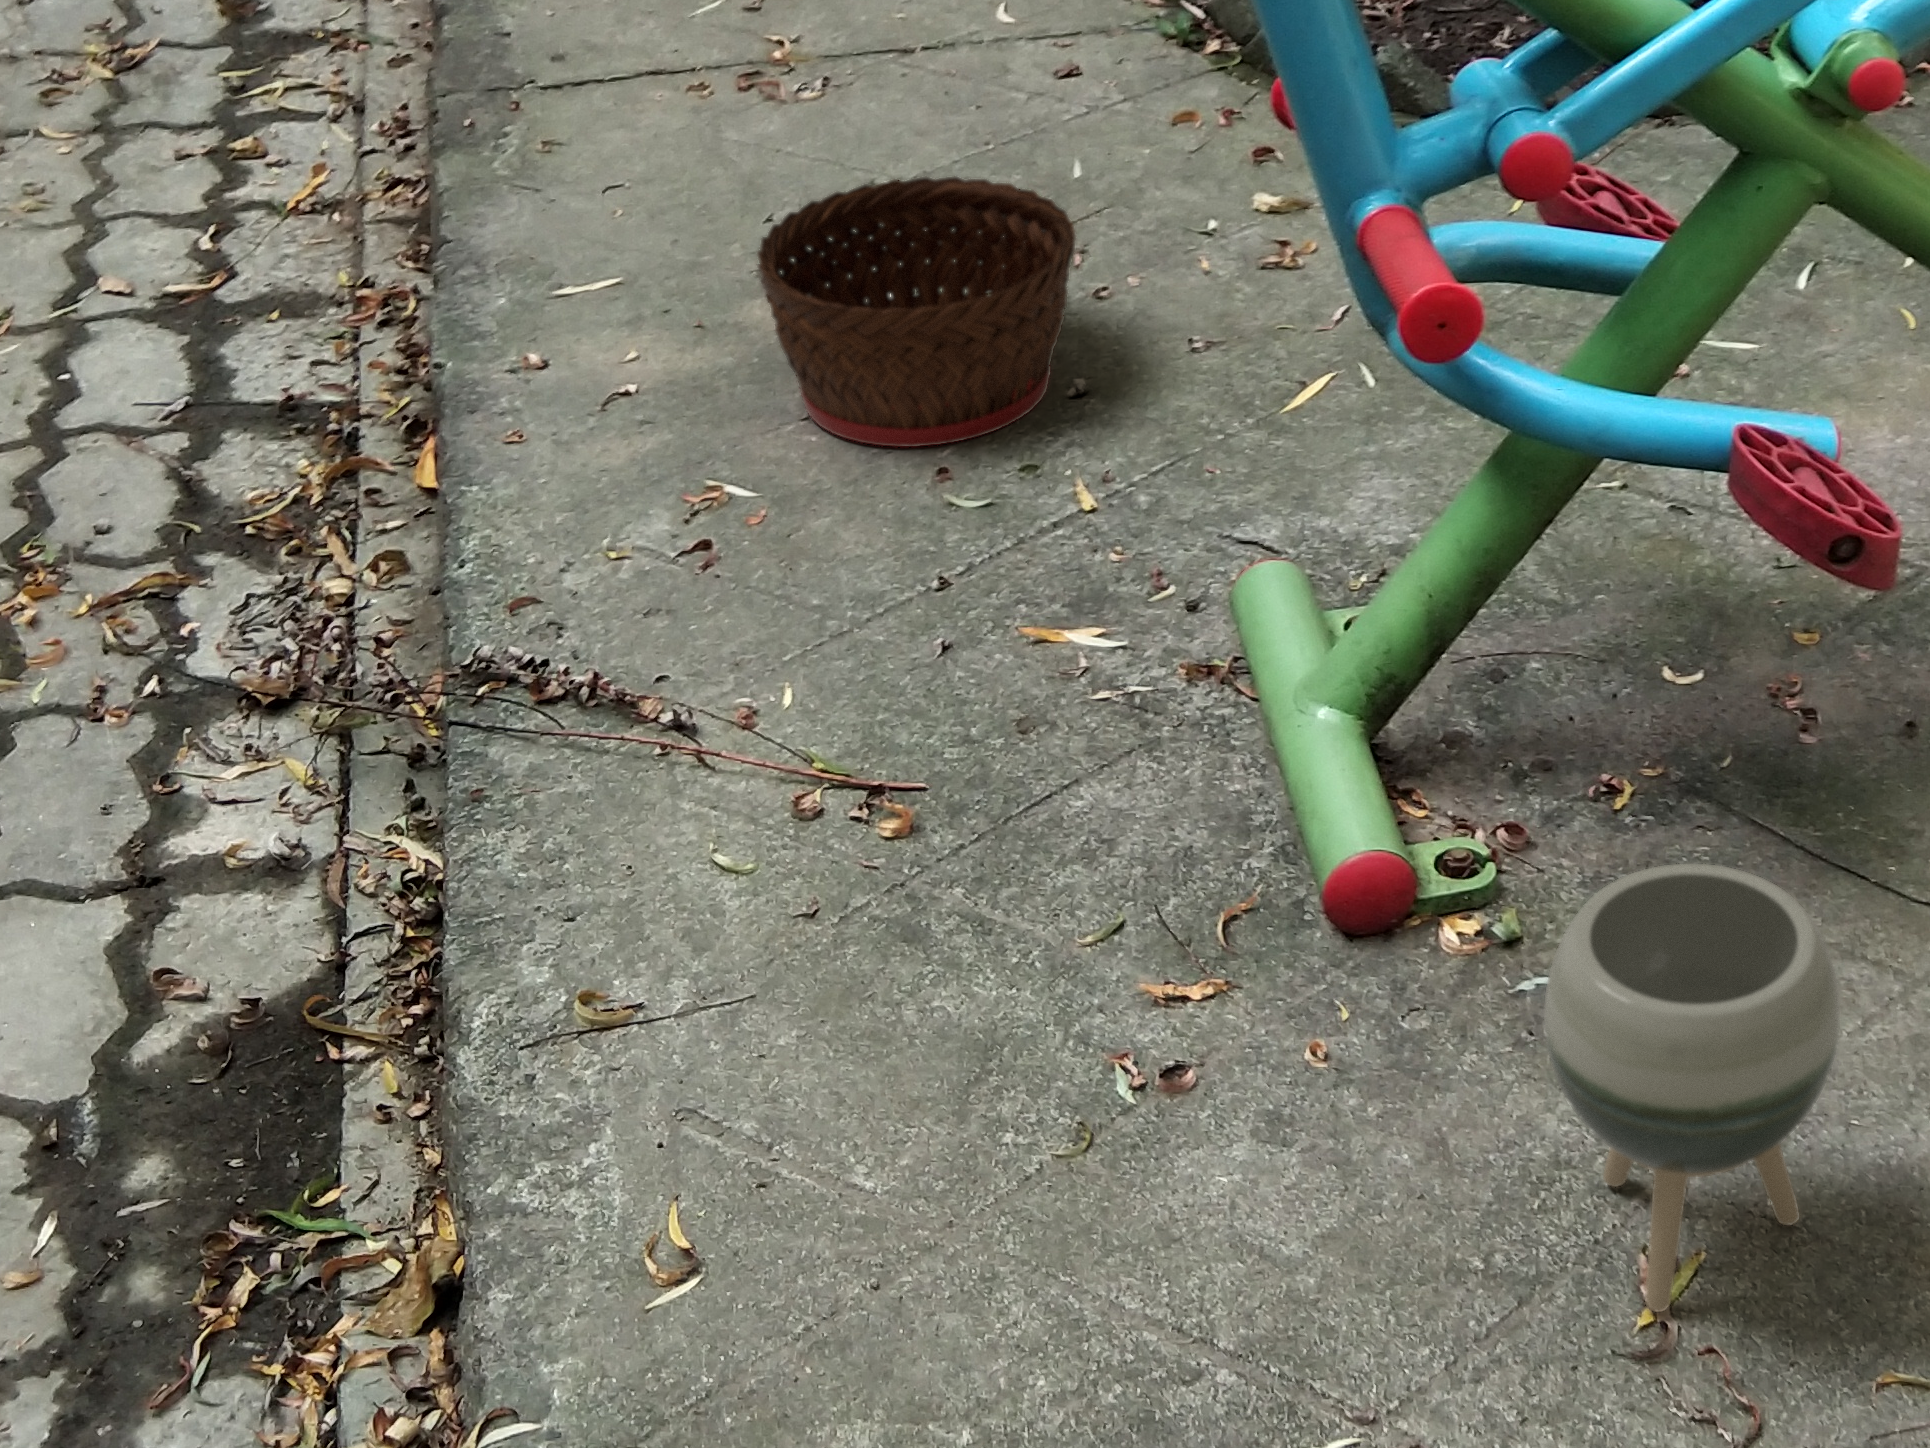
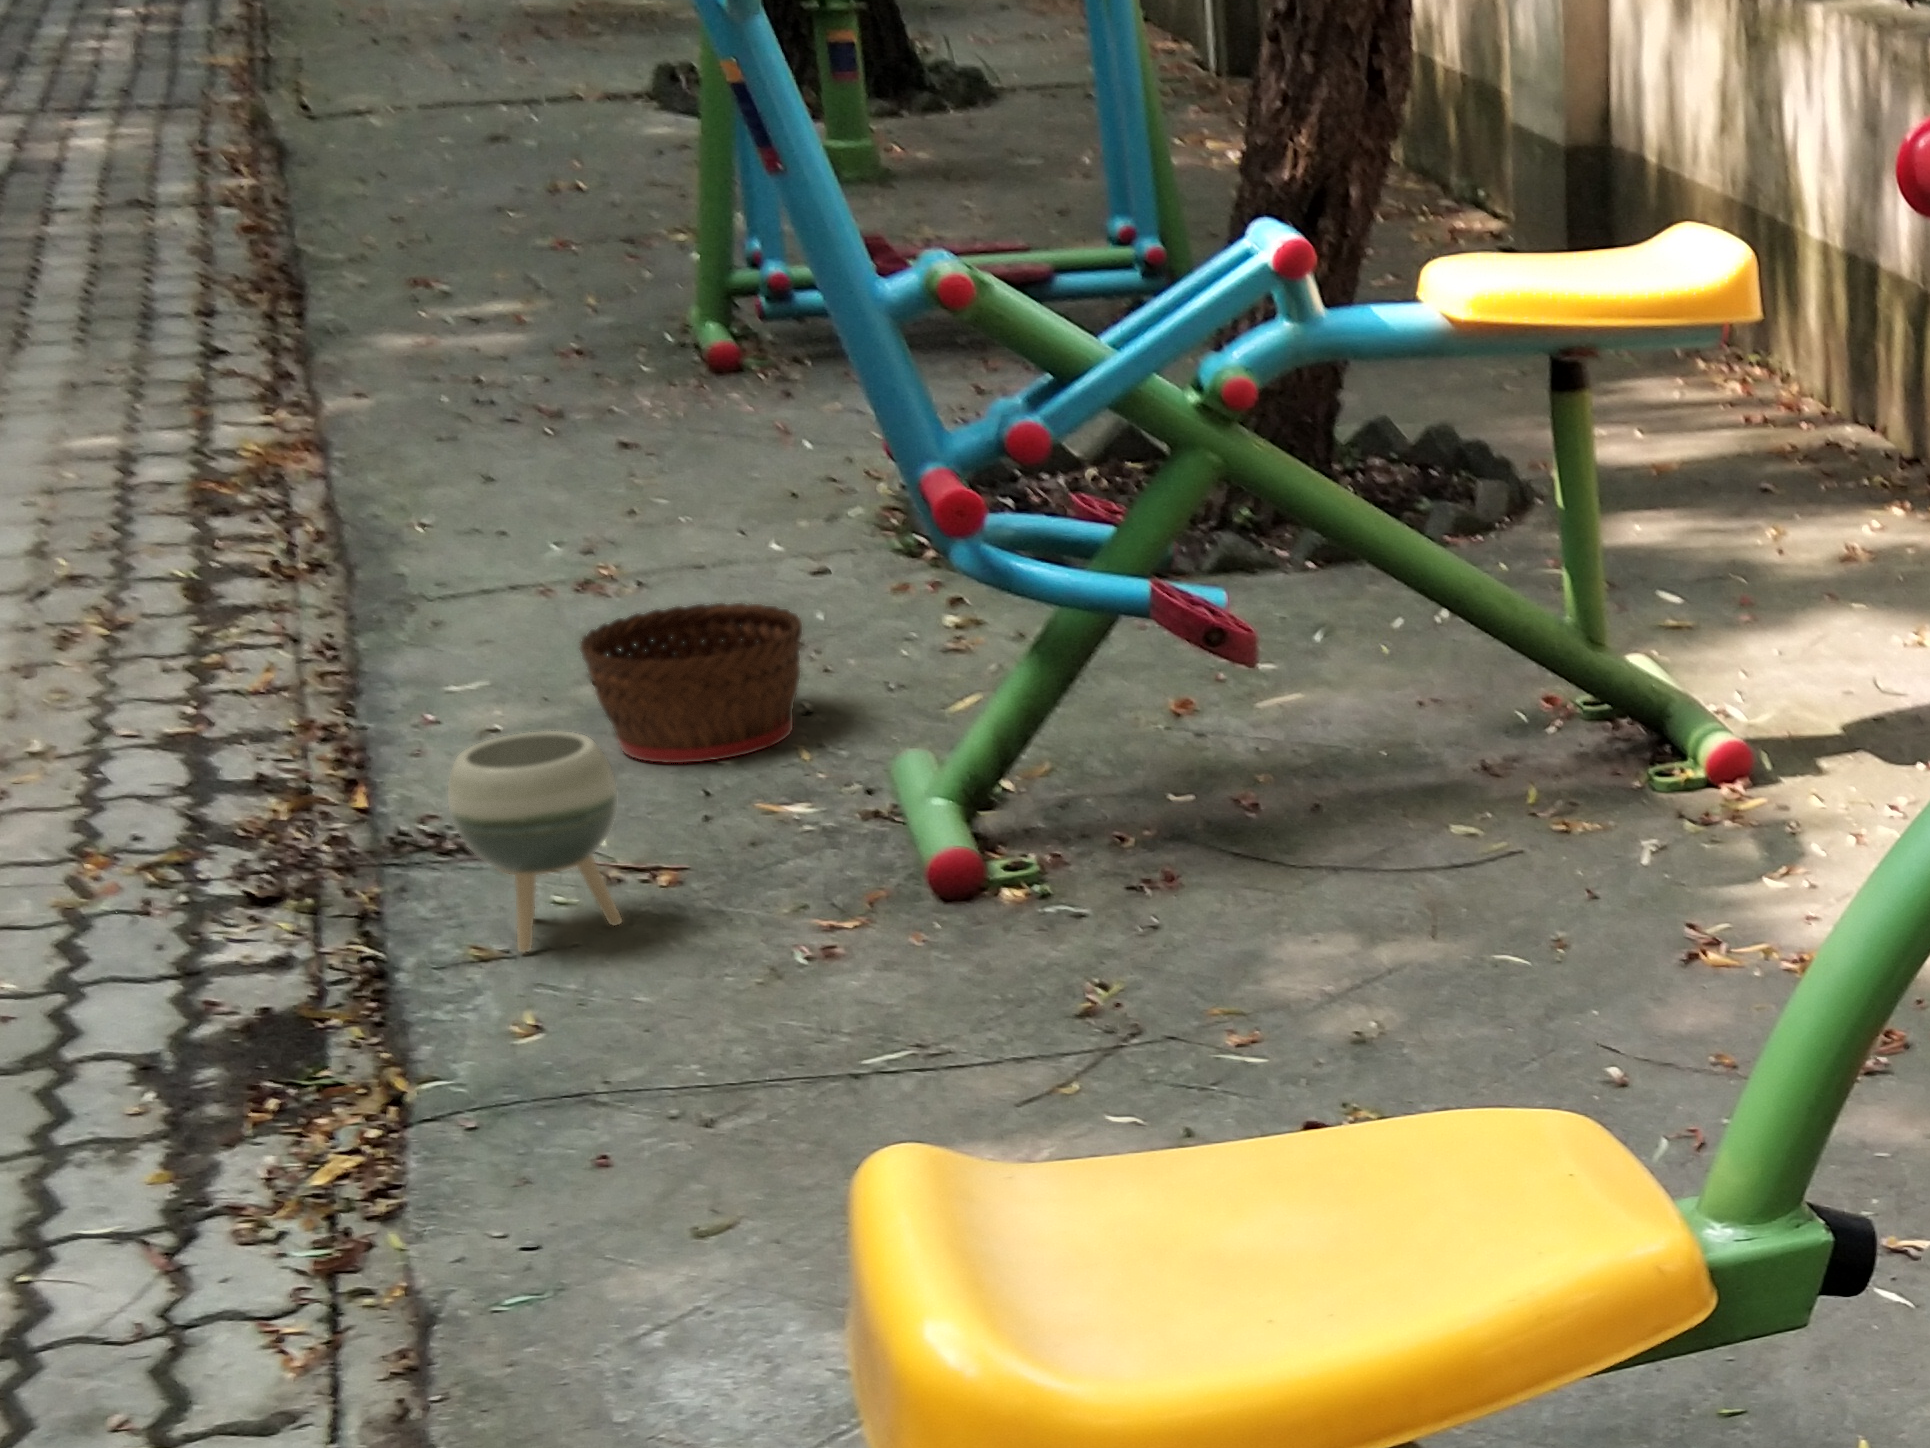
planter: present [1544,864,1840,1312] -> present [448,731,622,952]

